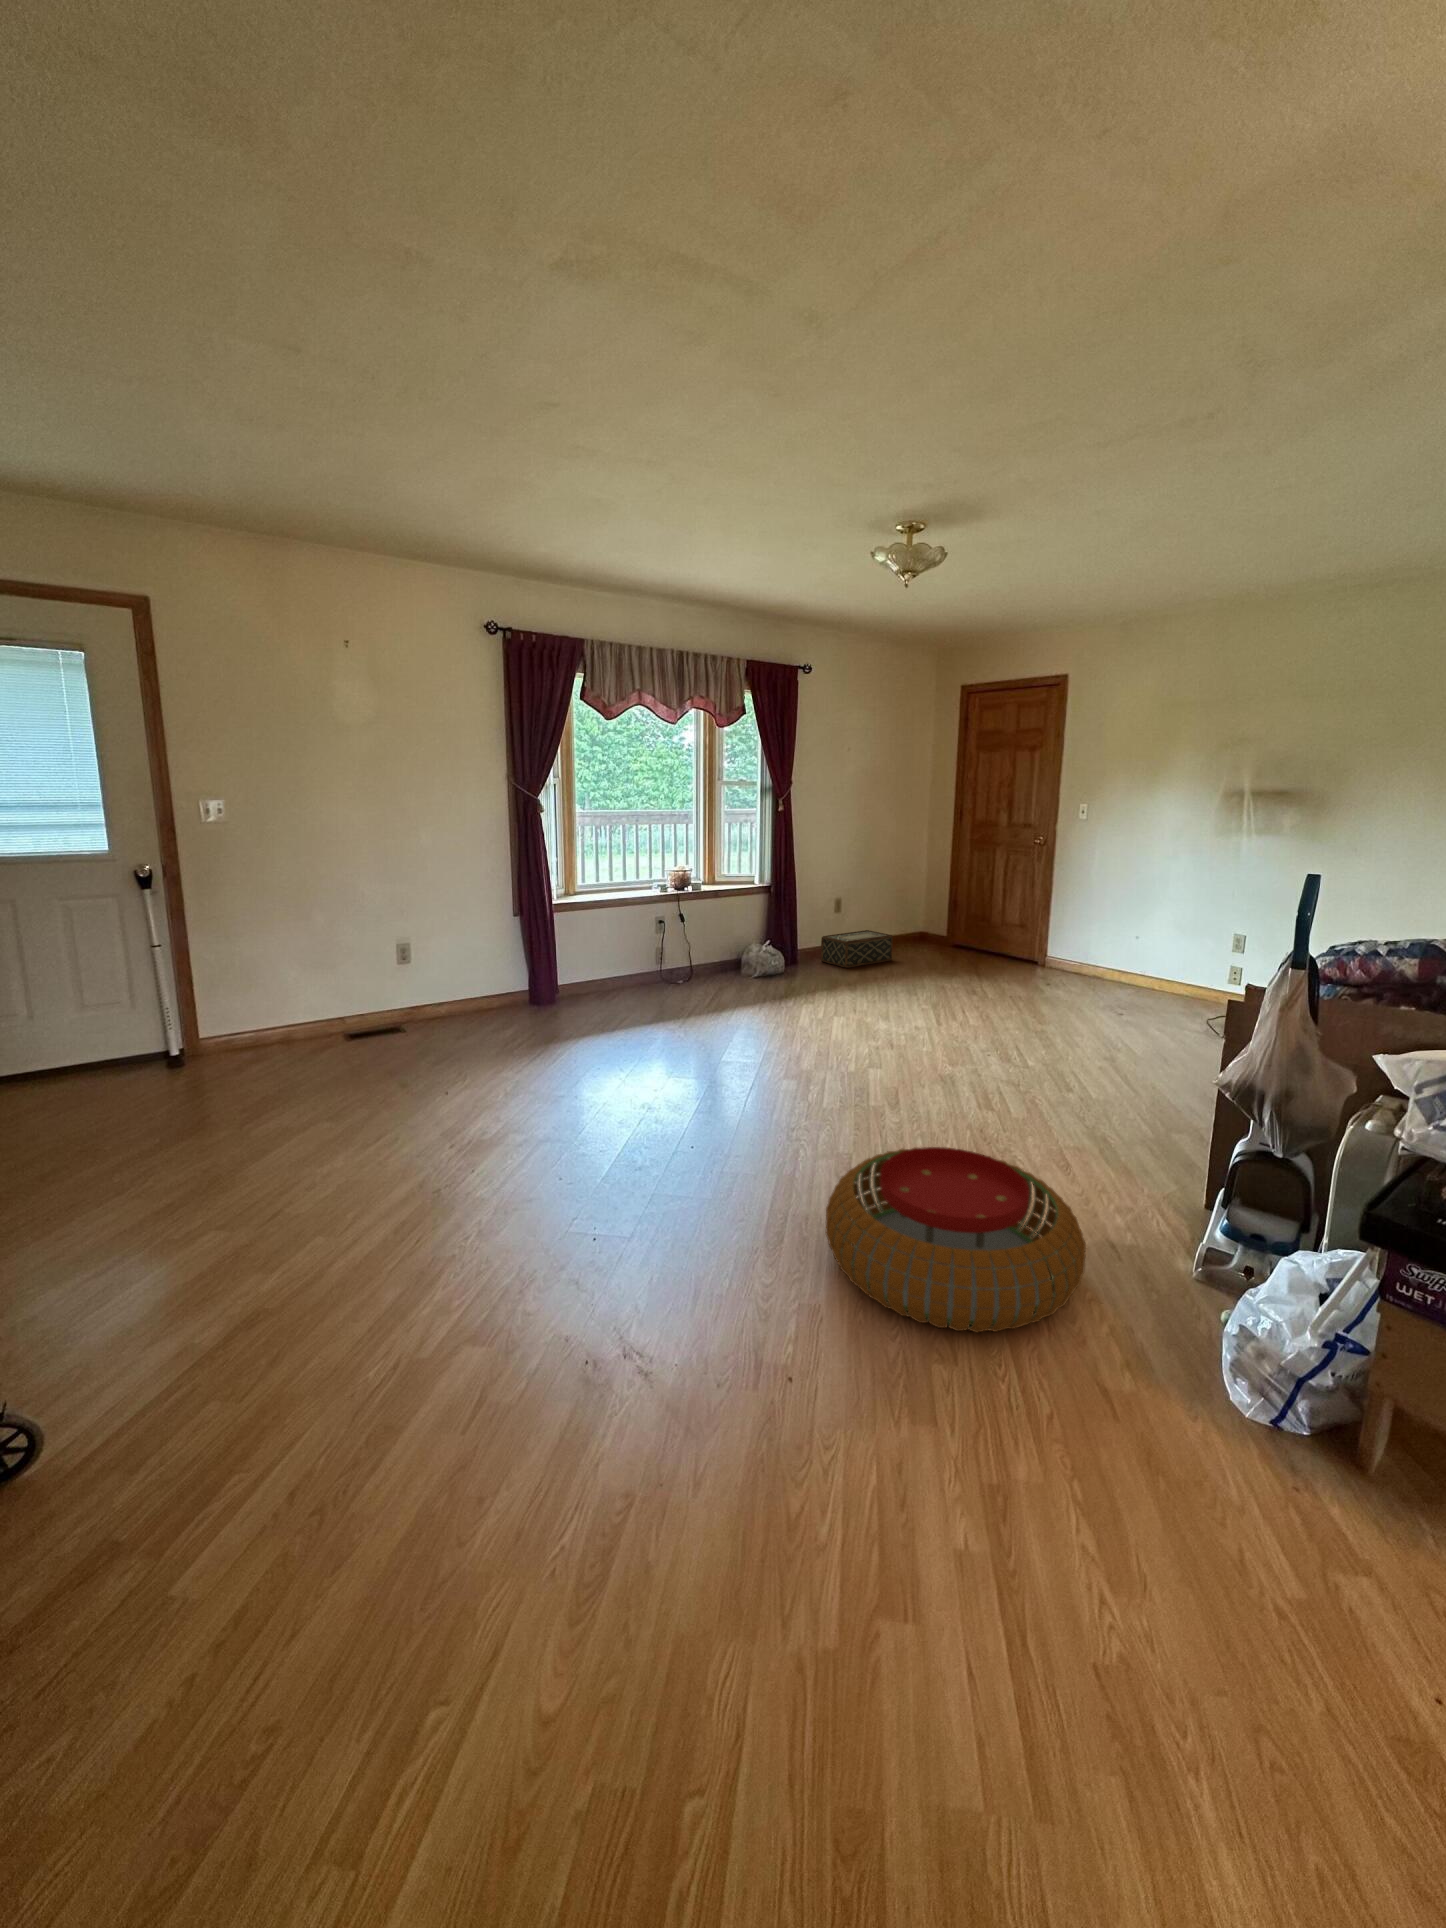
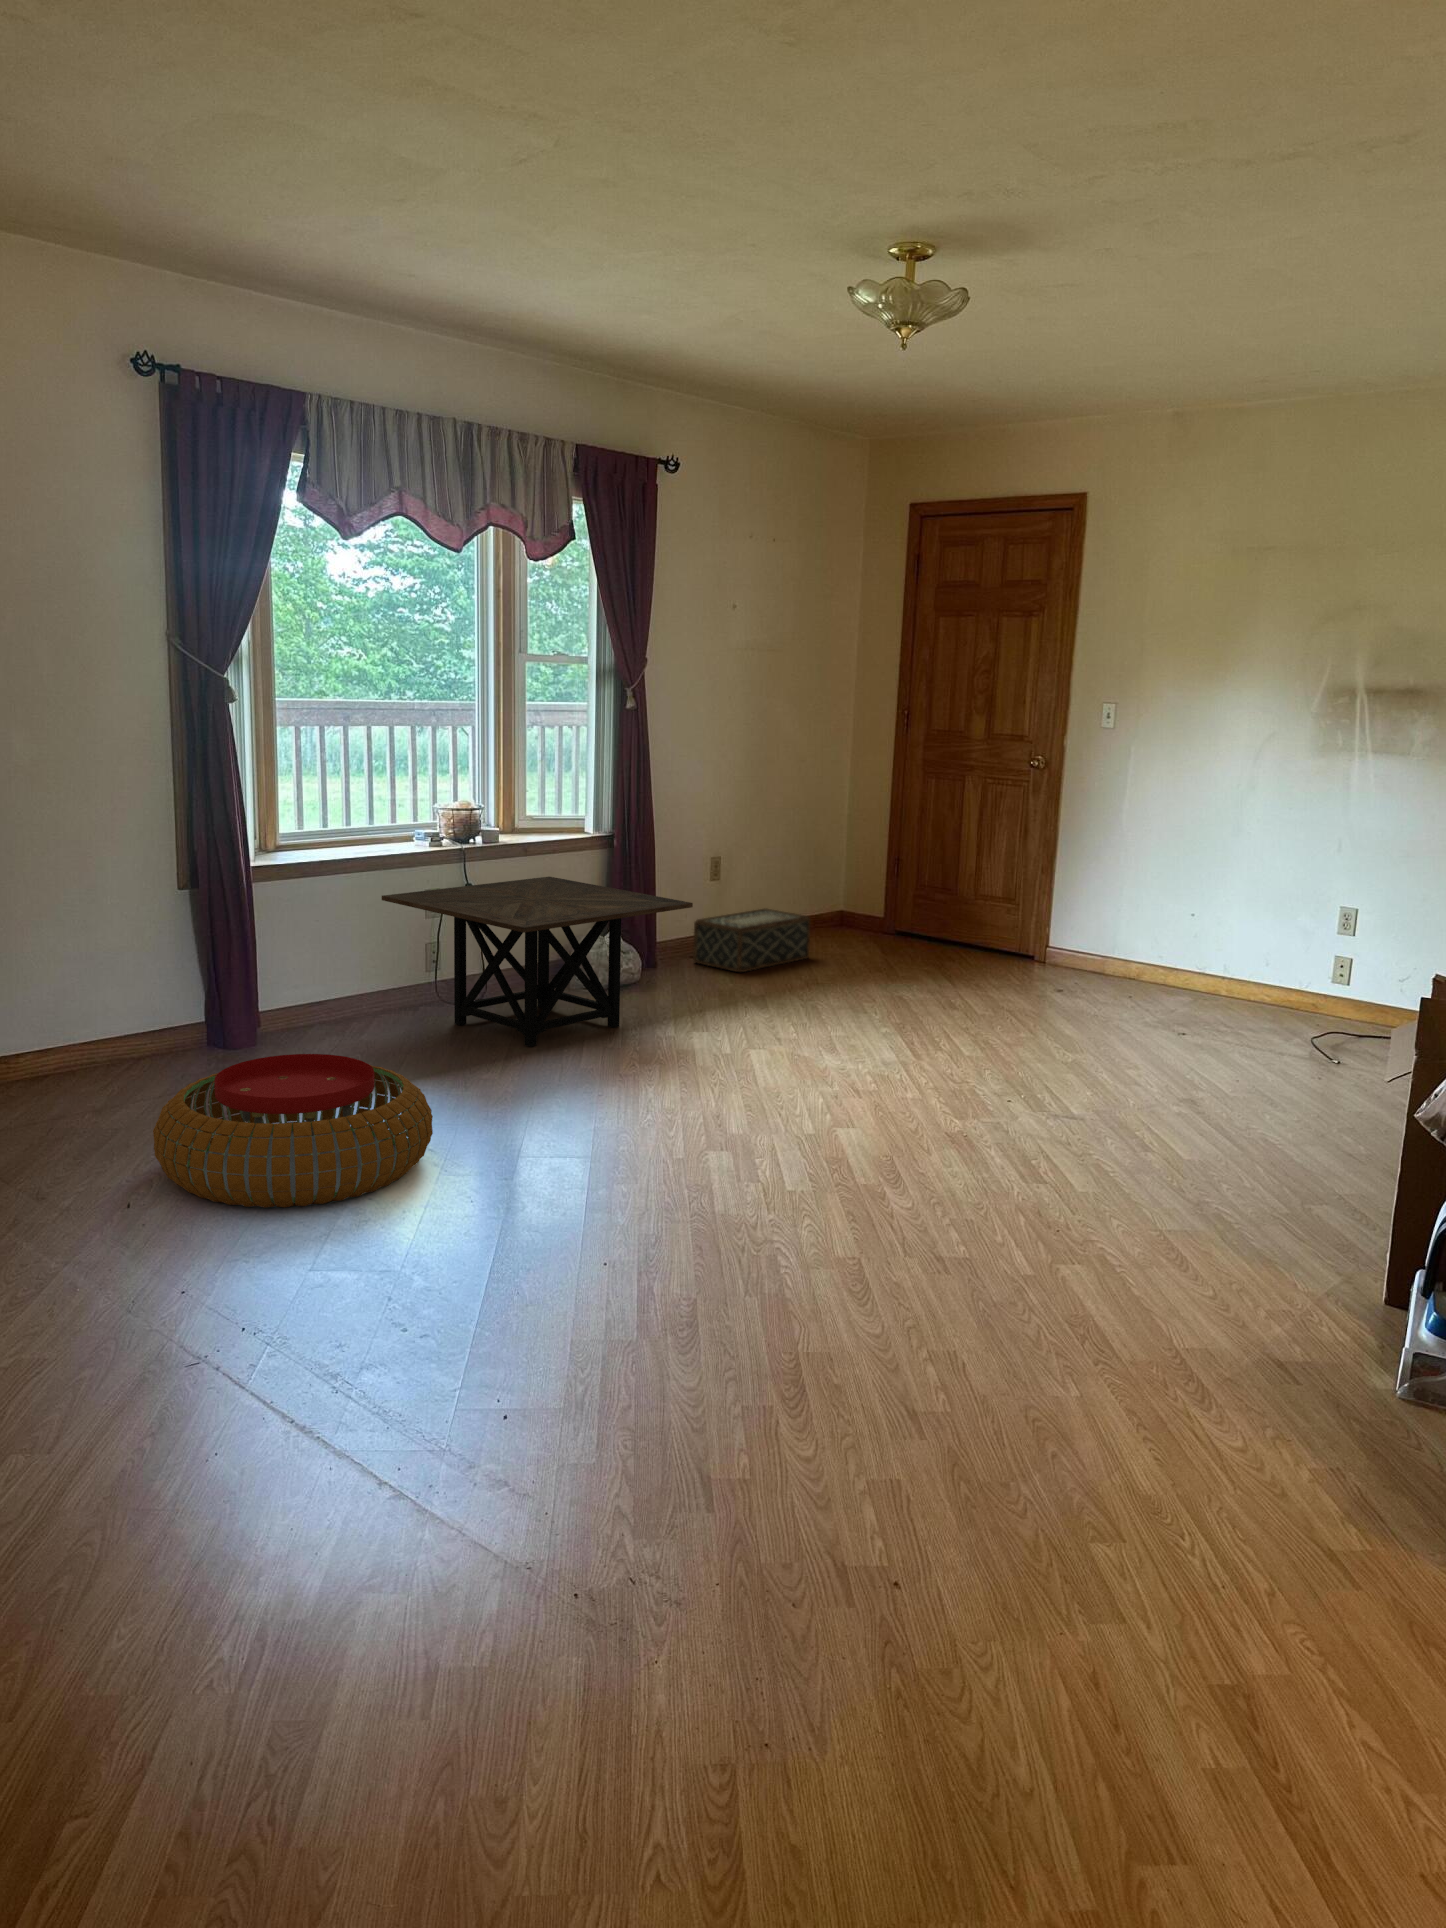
side table: none [630,910,805,1009] -> present [382,877,693,1047]
pouf: present [826,1147,1086,1332] -> present [153,1054,433,1208]

